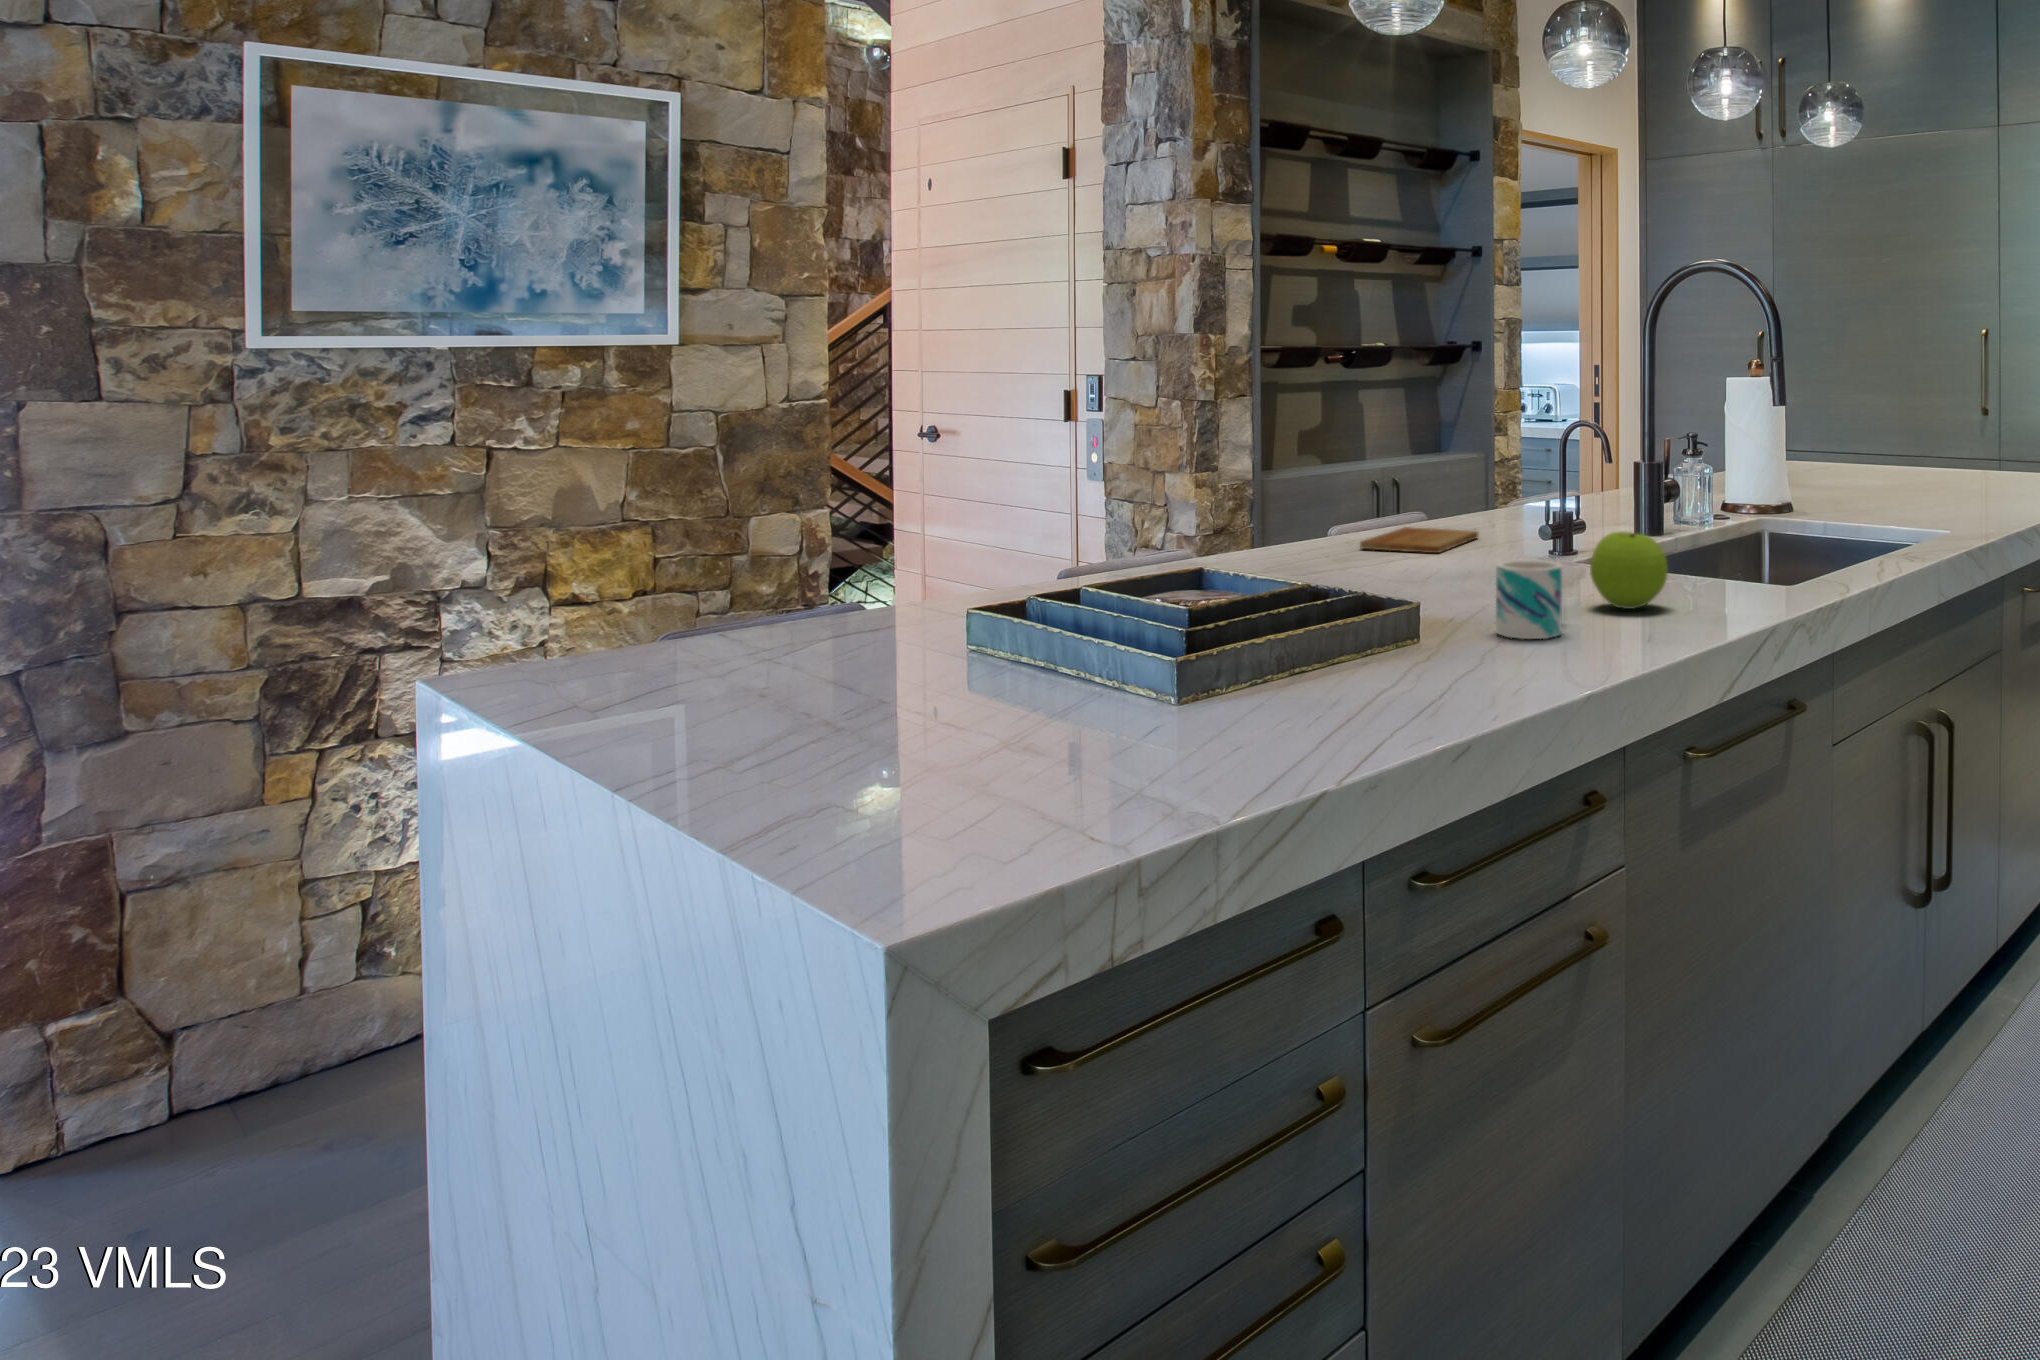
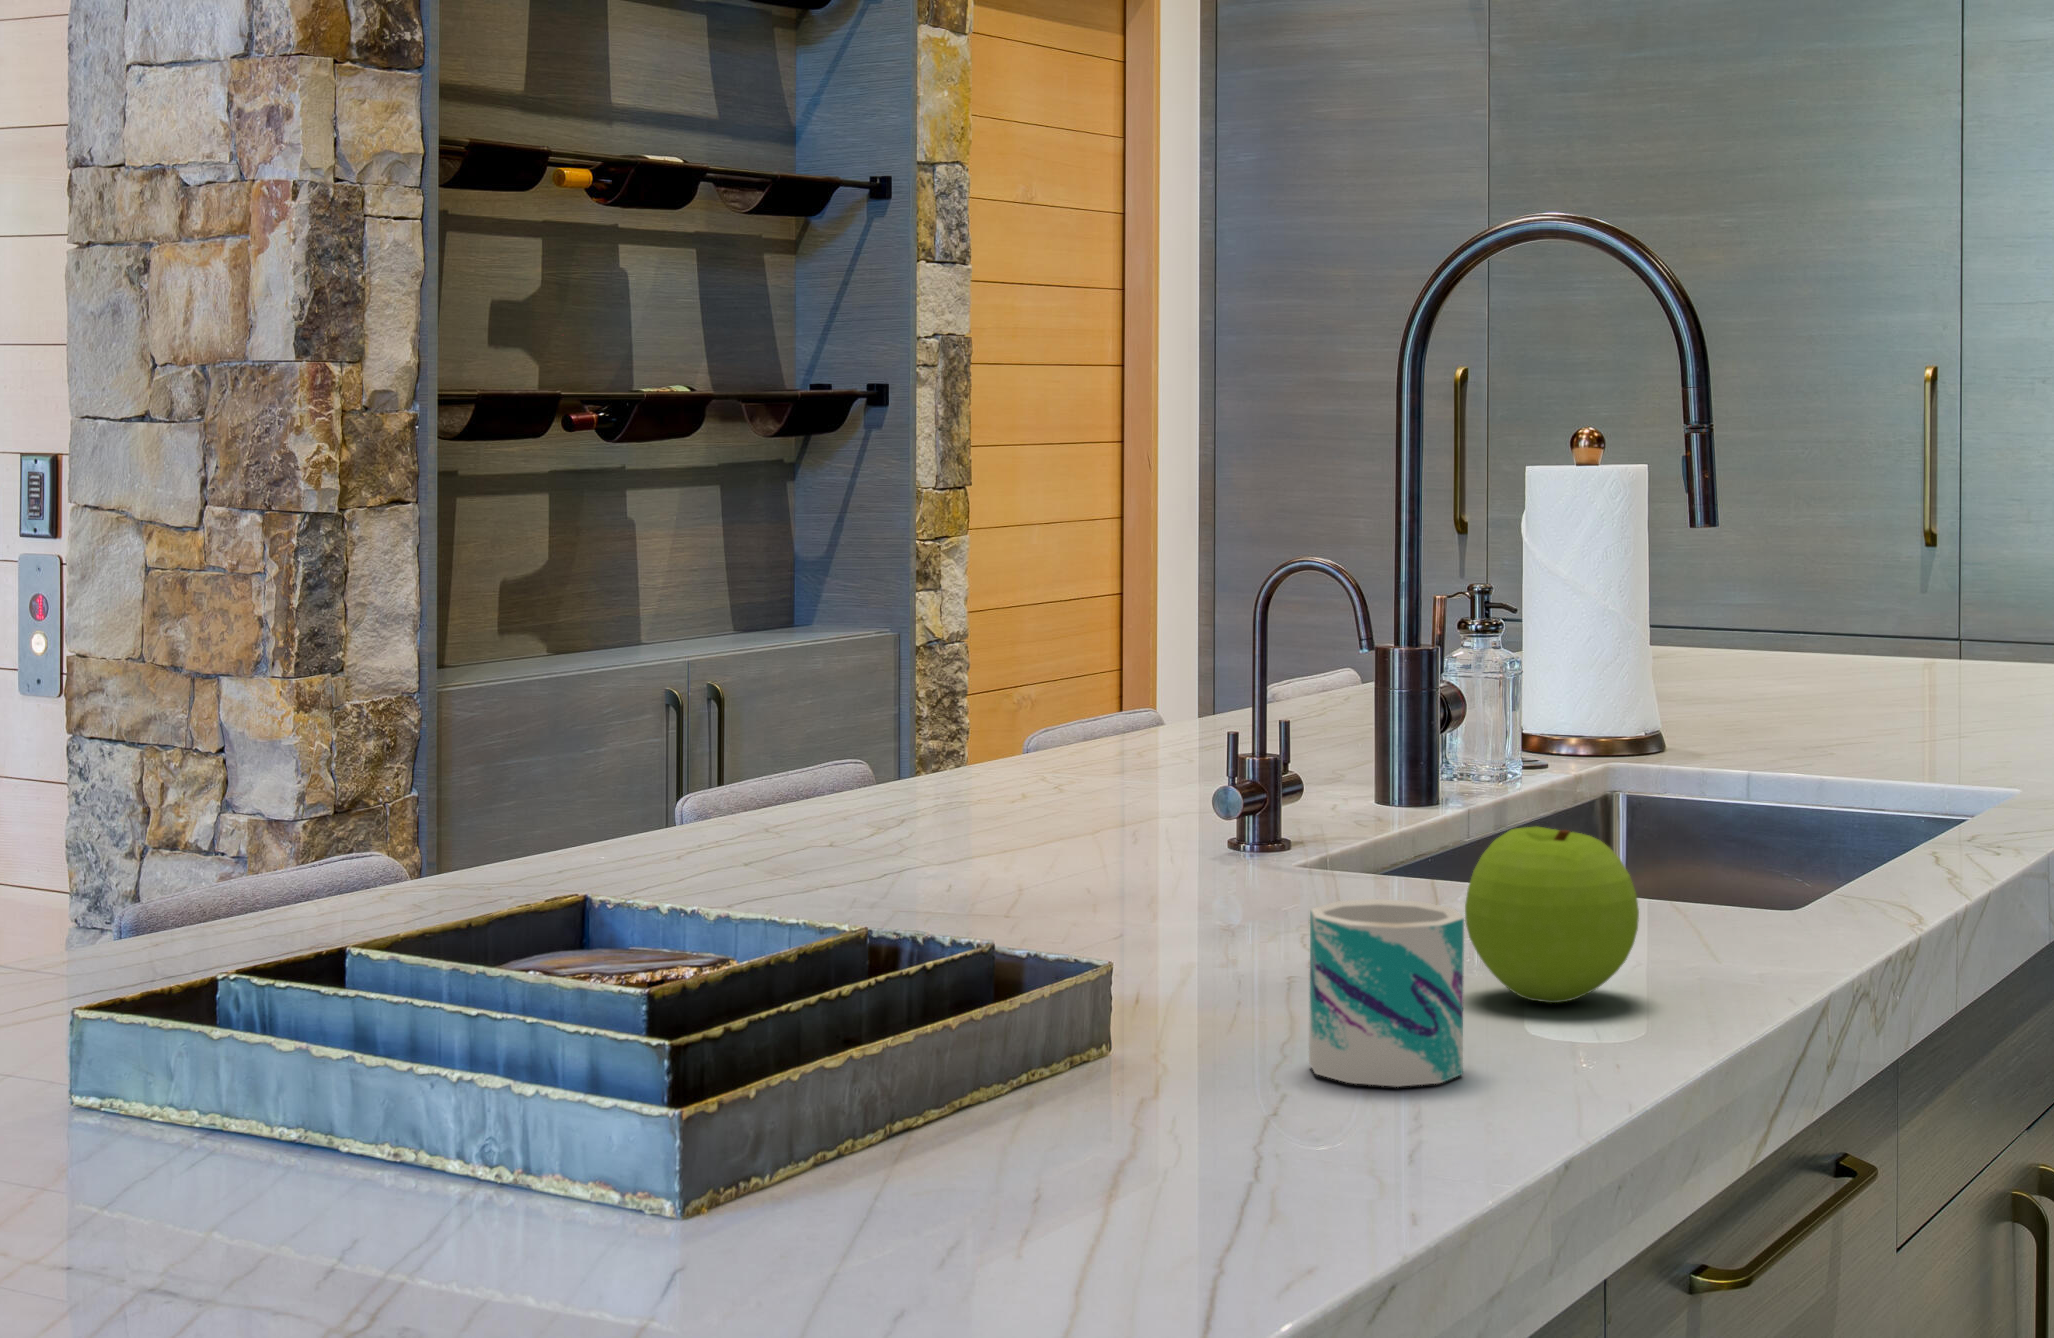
cutting board: present [1360,527,1479,553] -> none [824,809,1069,871]

